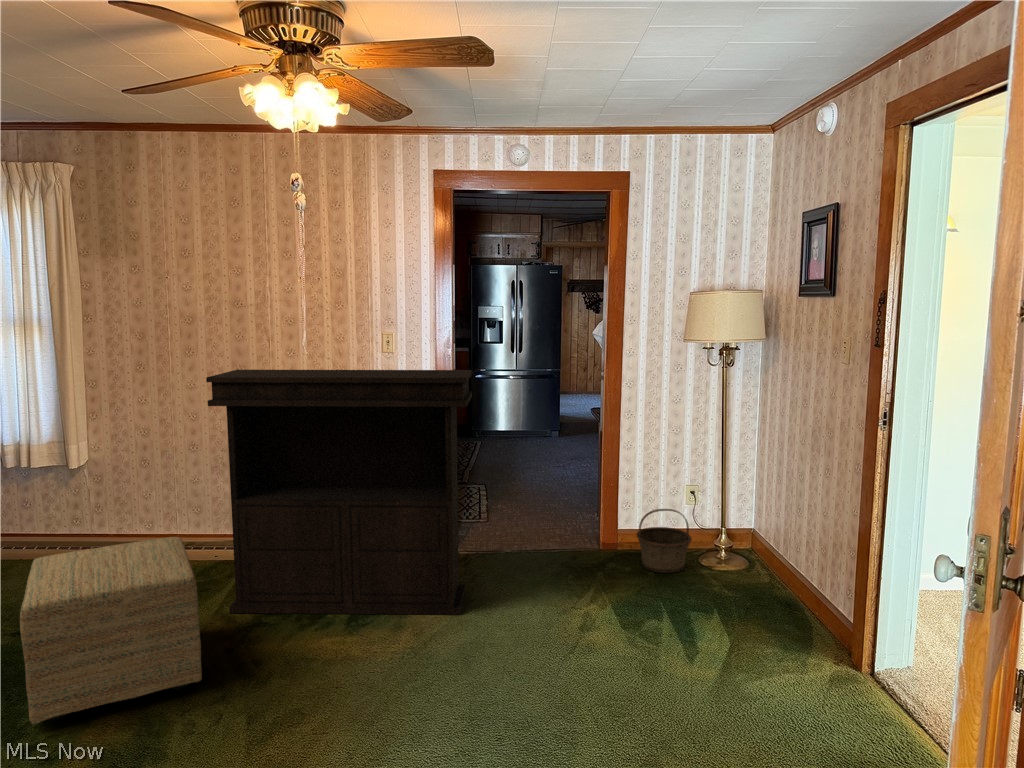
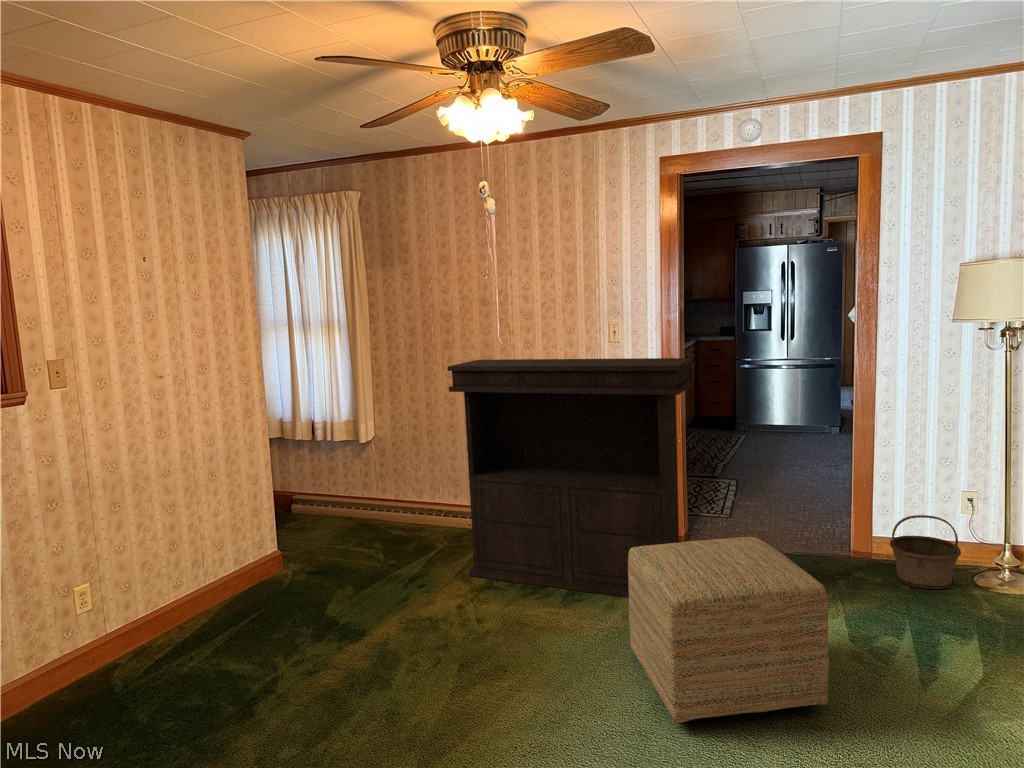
ottoman: present [20,537,202,724] -> present [628,537,829,723]

